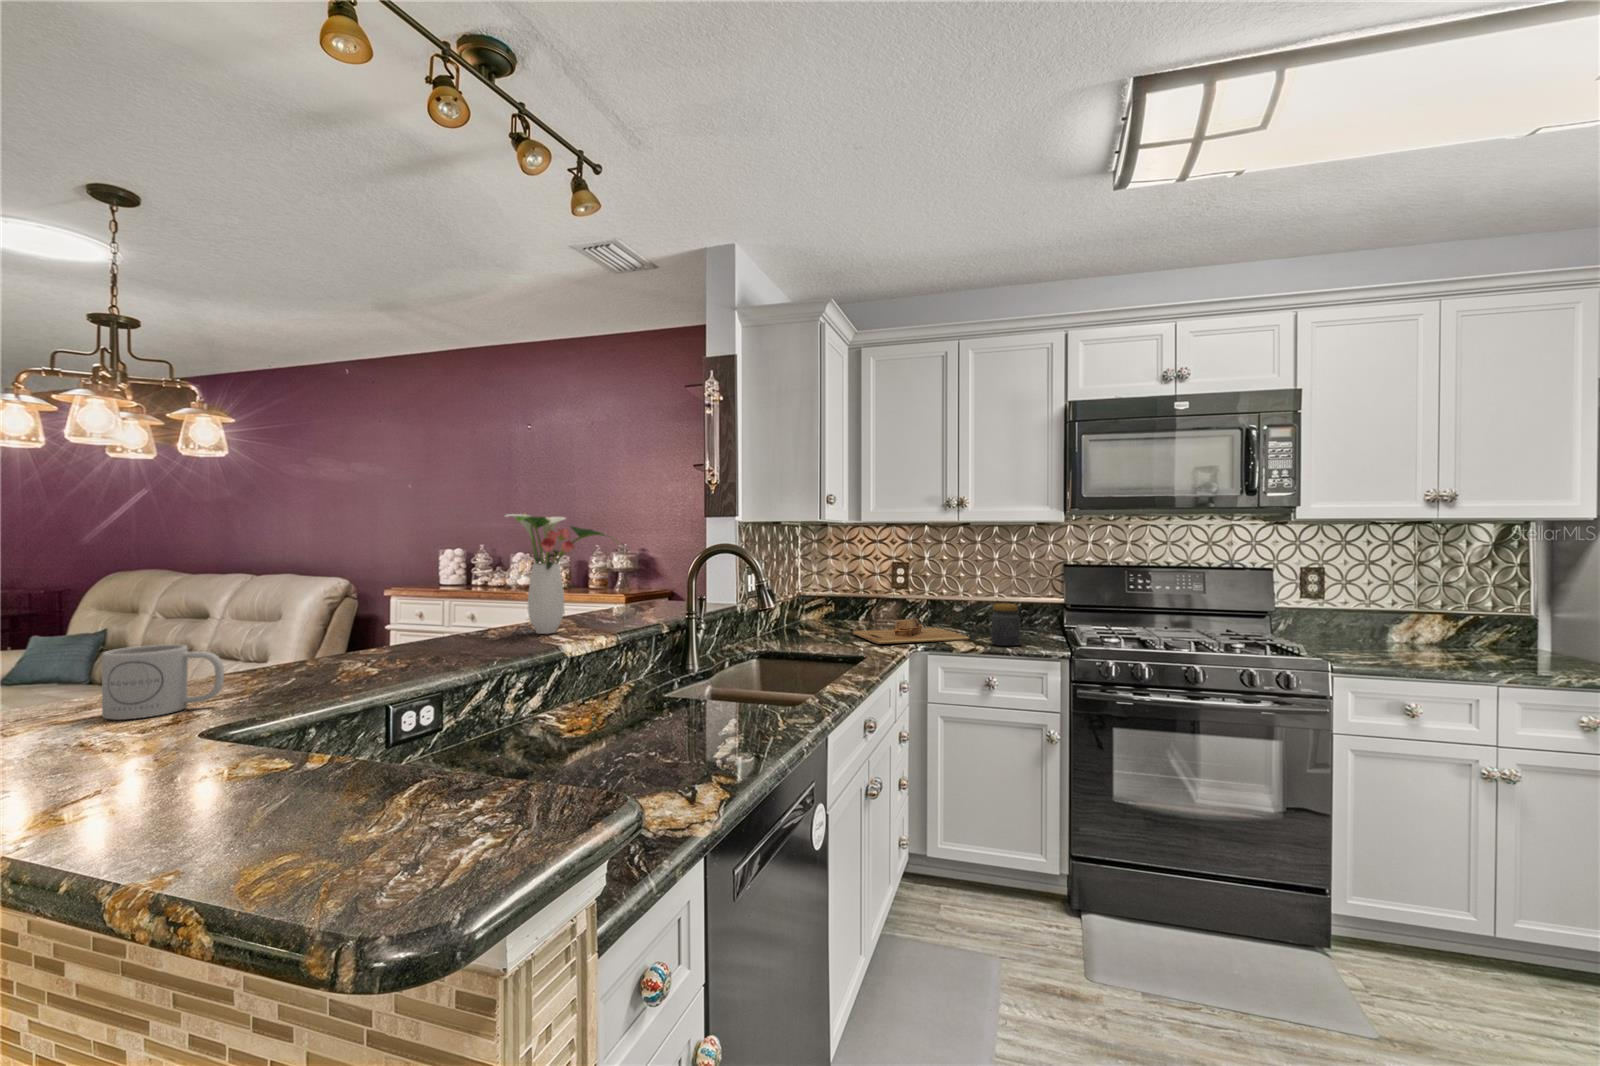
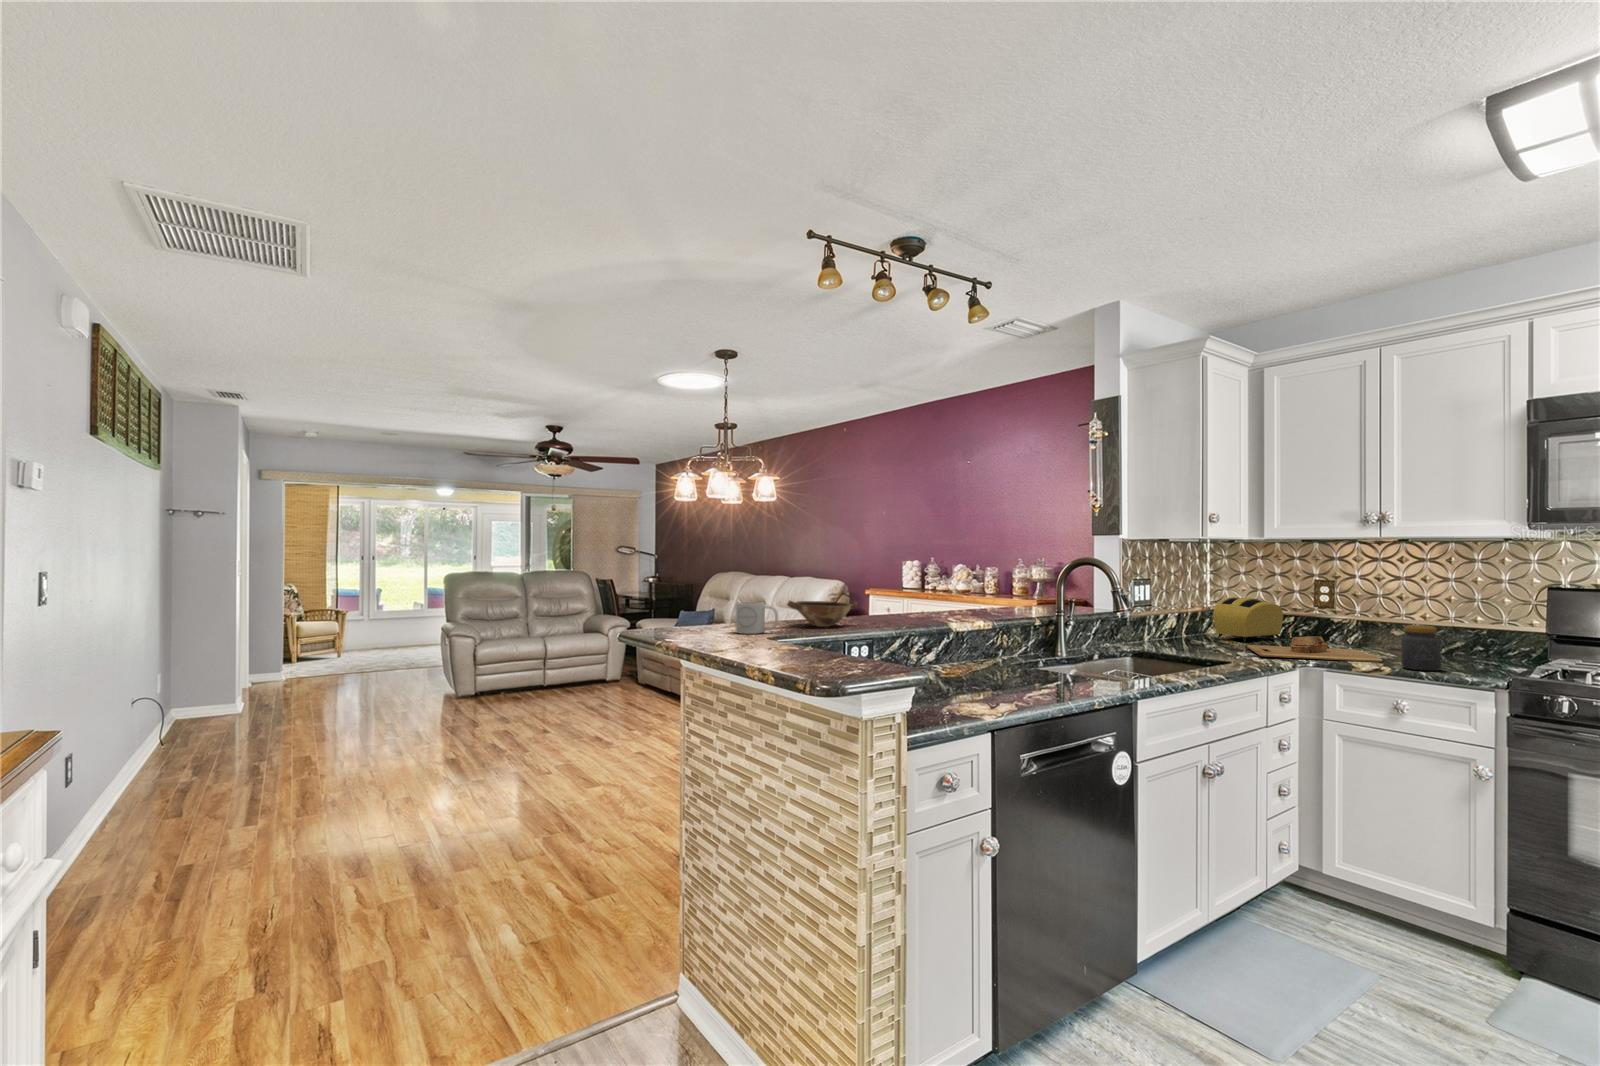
flower arrangement: present [506,514,605,634] -> none [923,534,1000,619]
toaster: none [812,582,868,627] -> present [1213,597,1283,642]
bowl: none [247,622,401,675] -> present [787,601,858,627]

